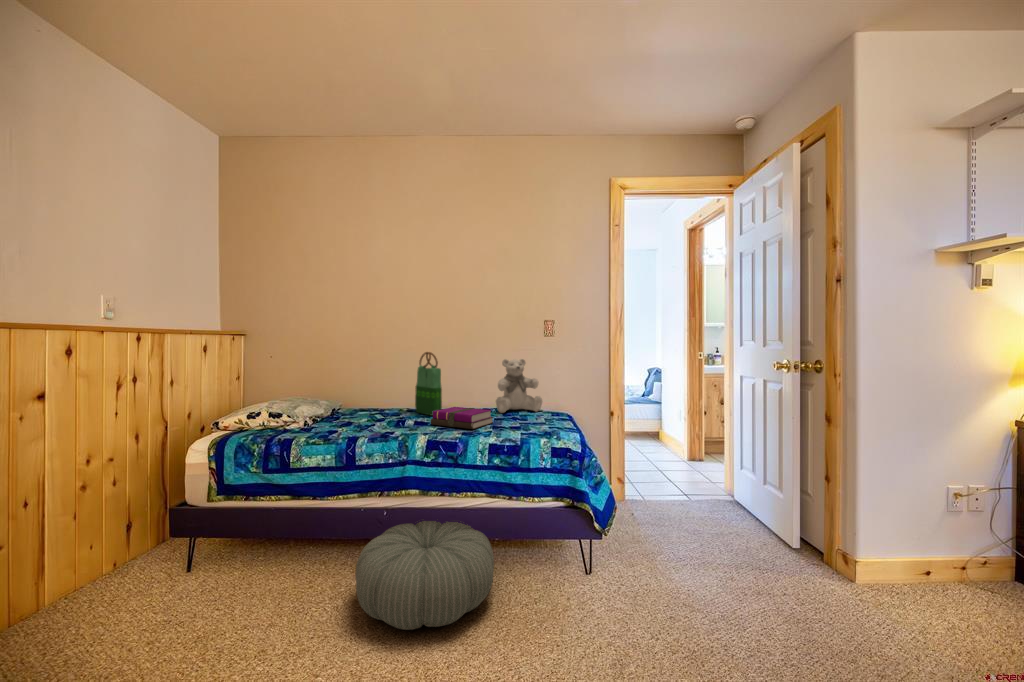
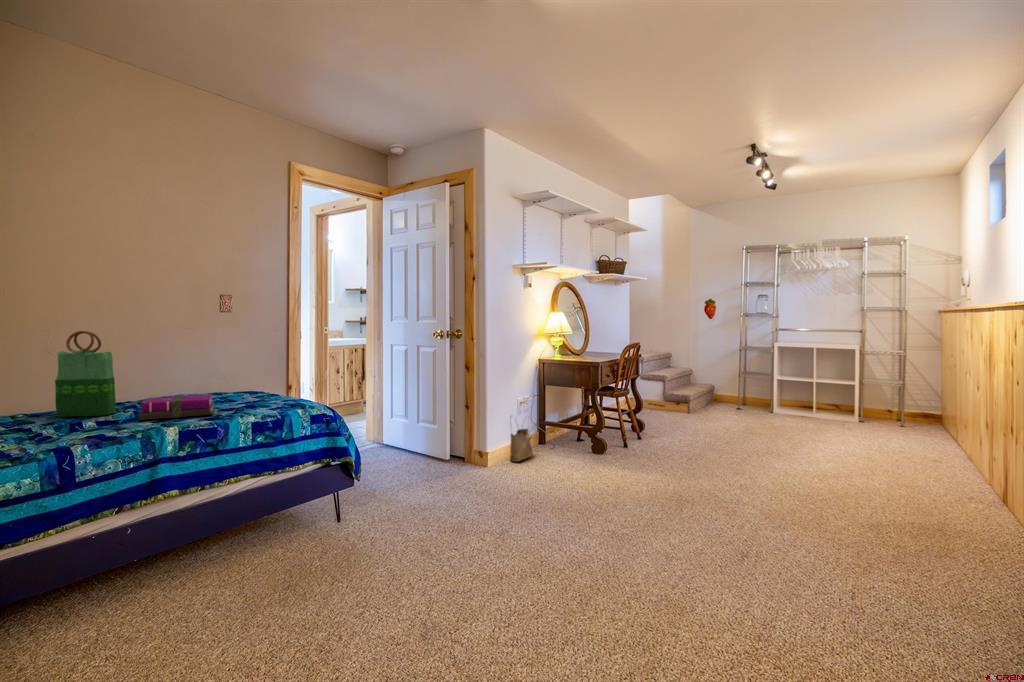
teddy bear: present [496,359,542,413] -> none [182,337,237,401]
woven basket: none [911,510,977,598] -> present [510,429,533,462]
pouf: present [355,521,494,630] -> none [130,510,300,621]

